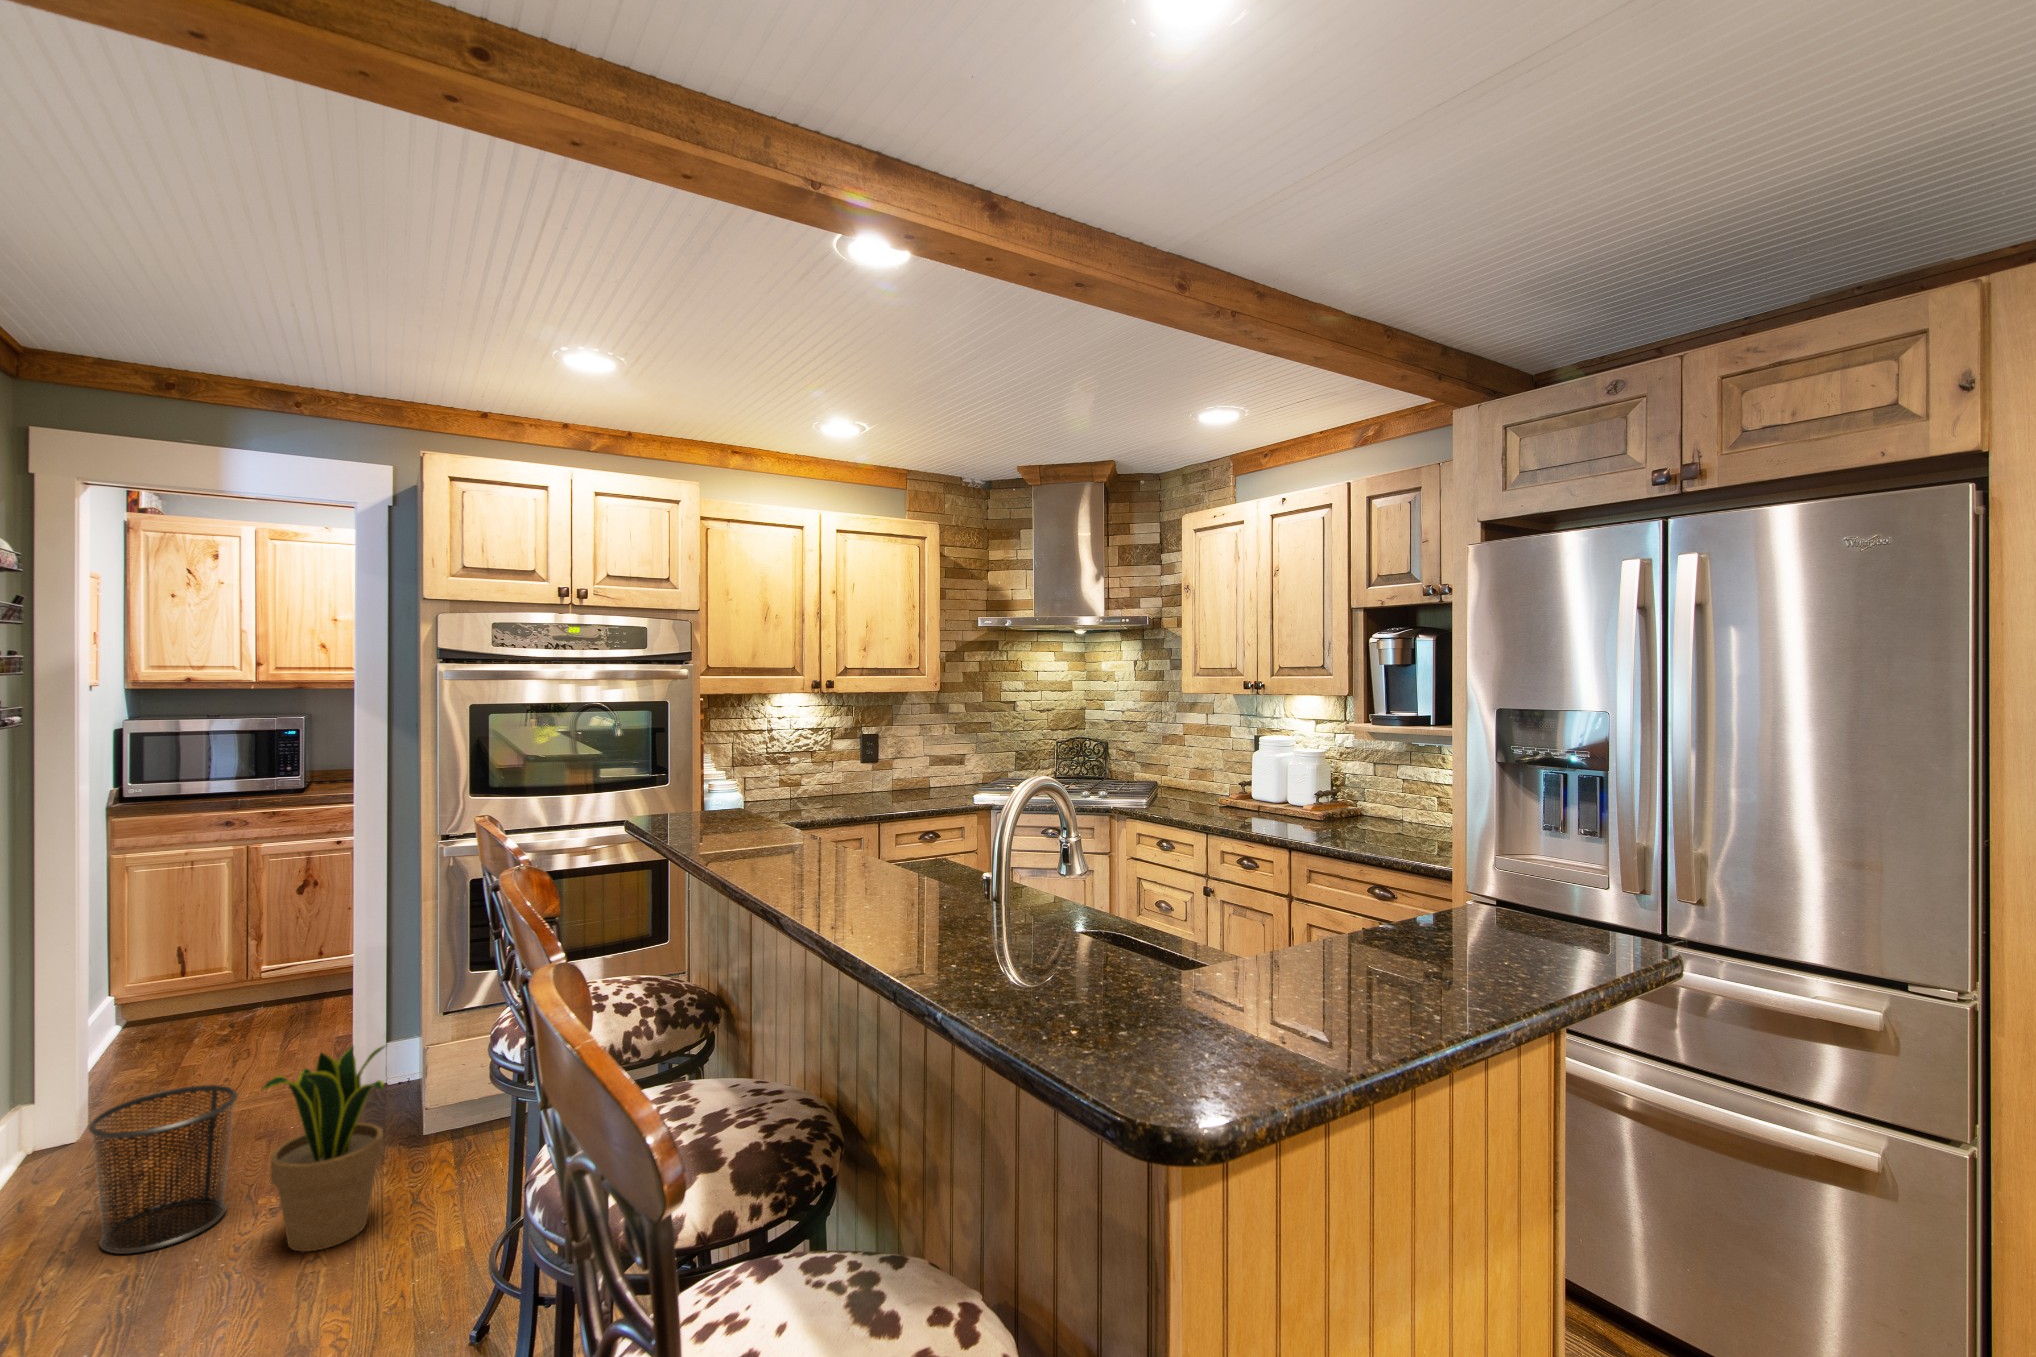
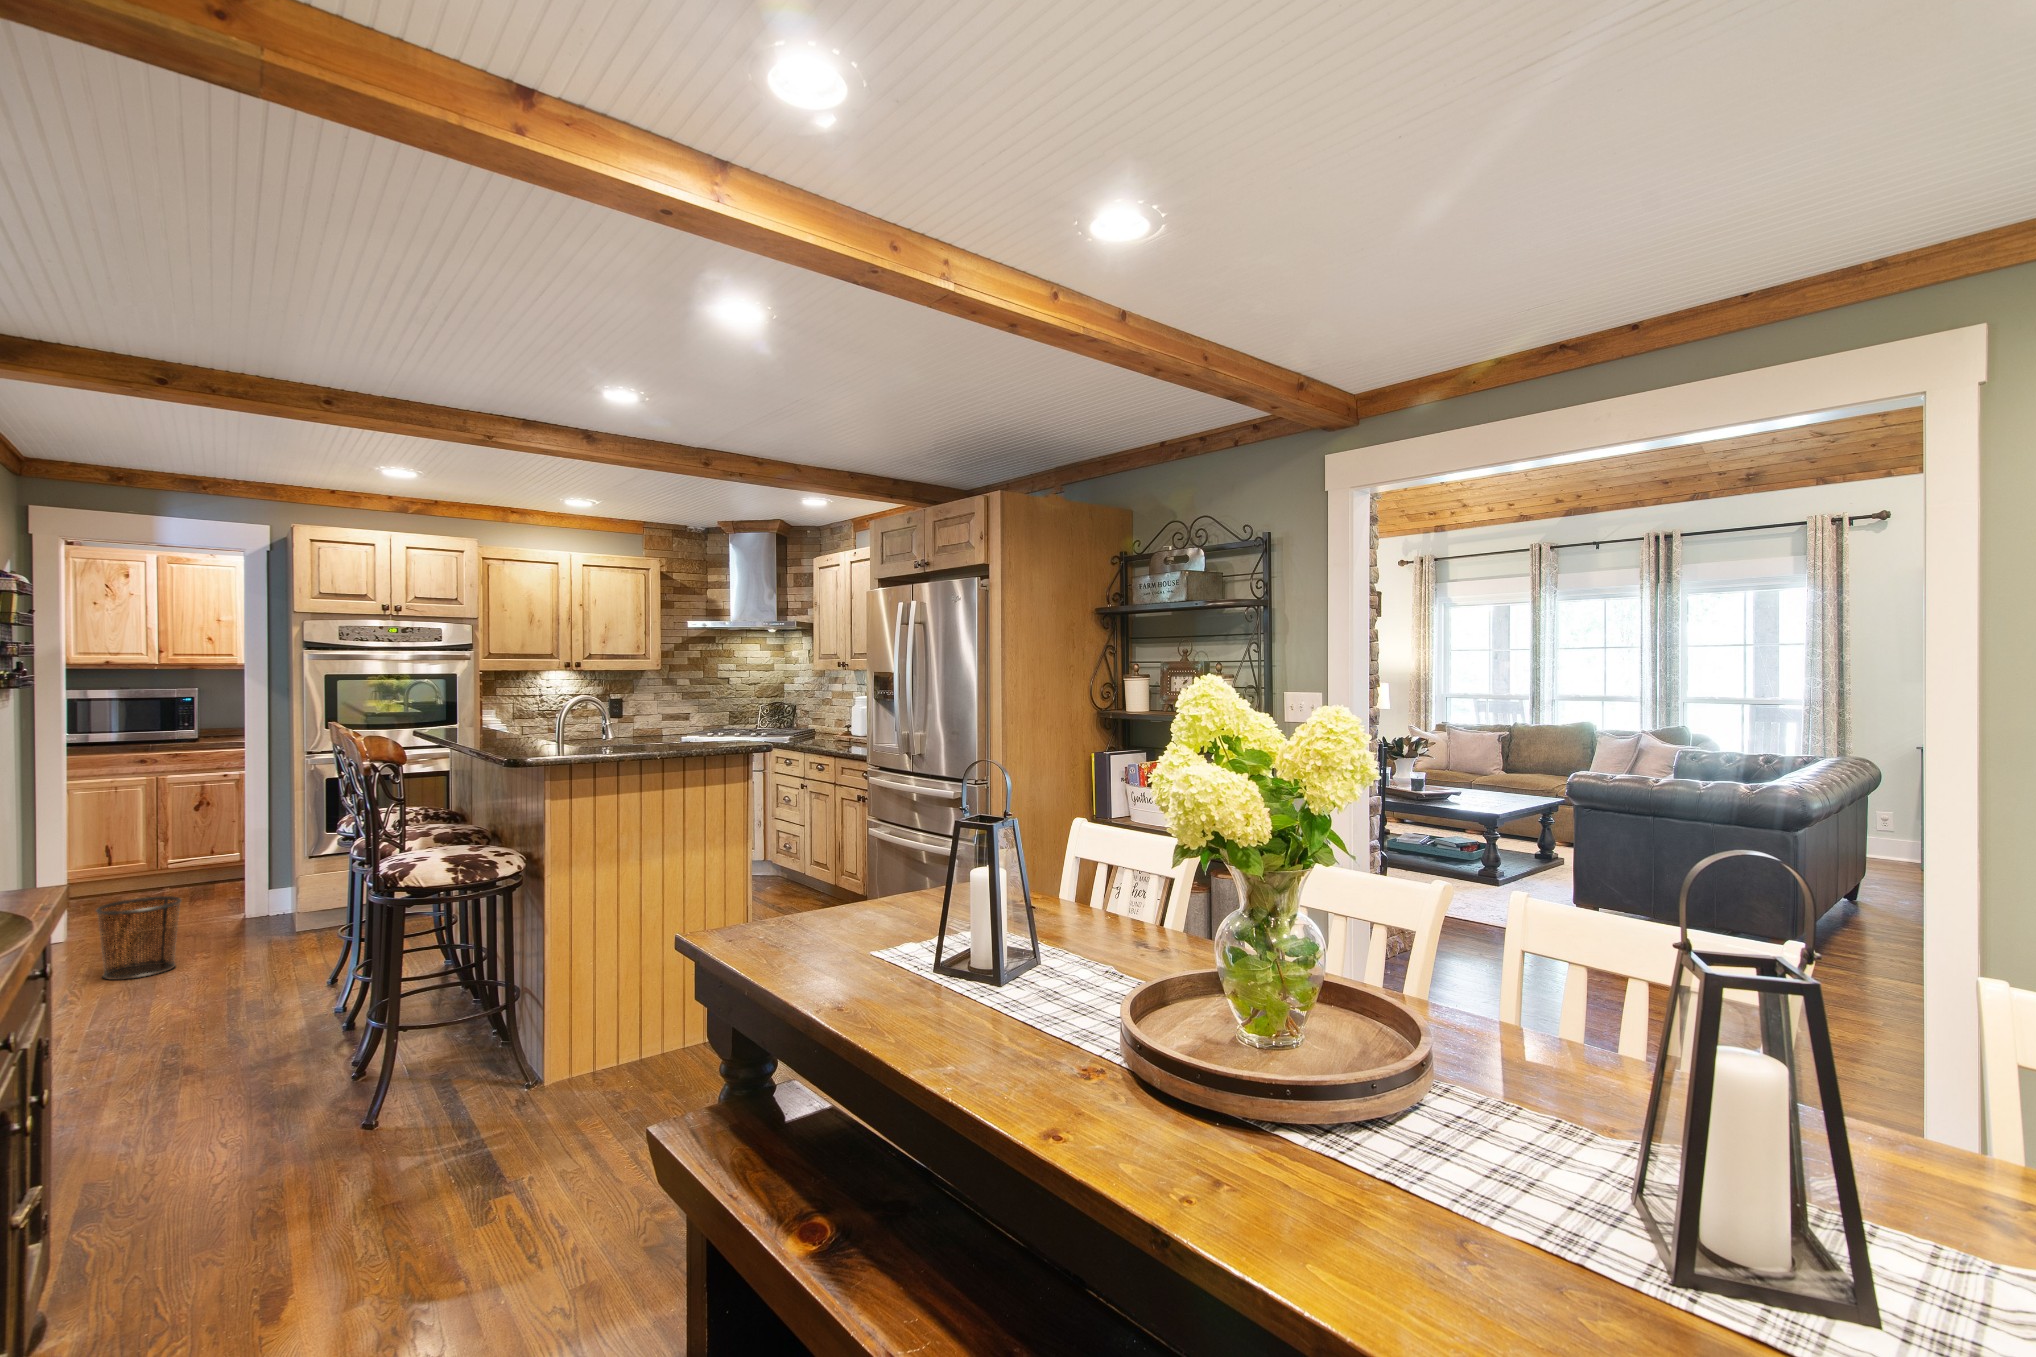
potted plant: present [262,1046,385,1252] -> none [203,867,276,976]

